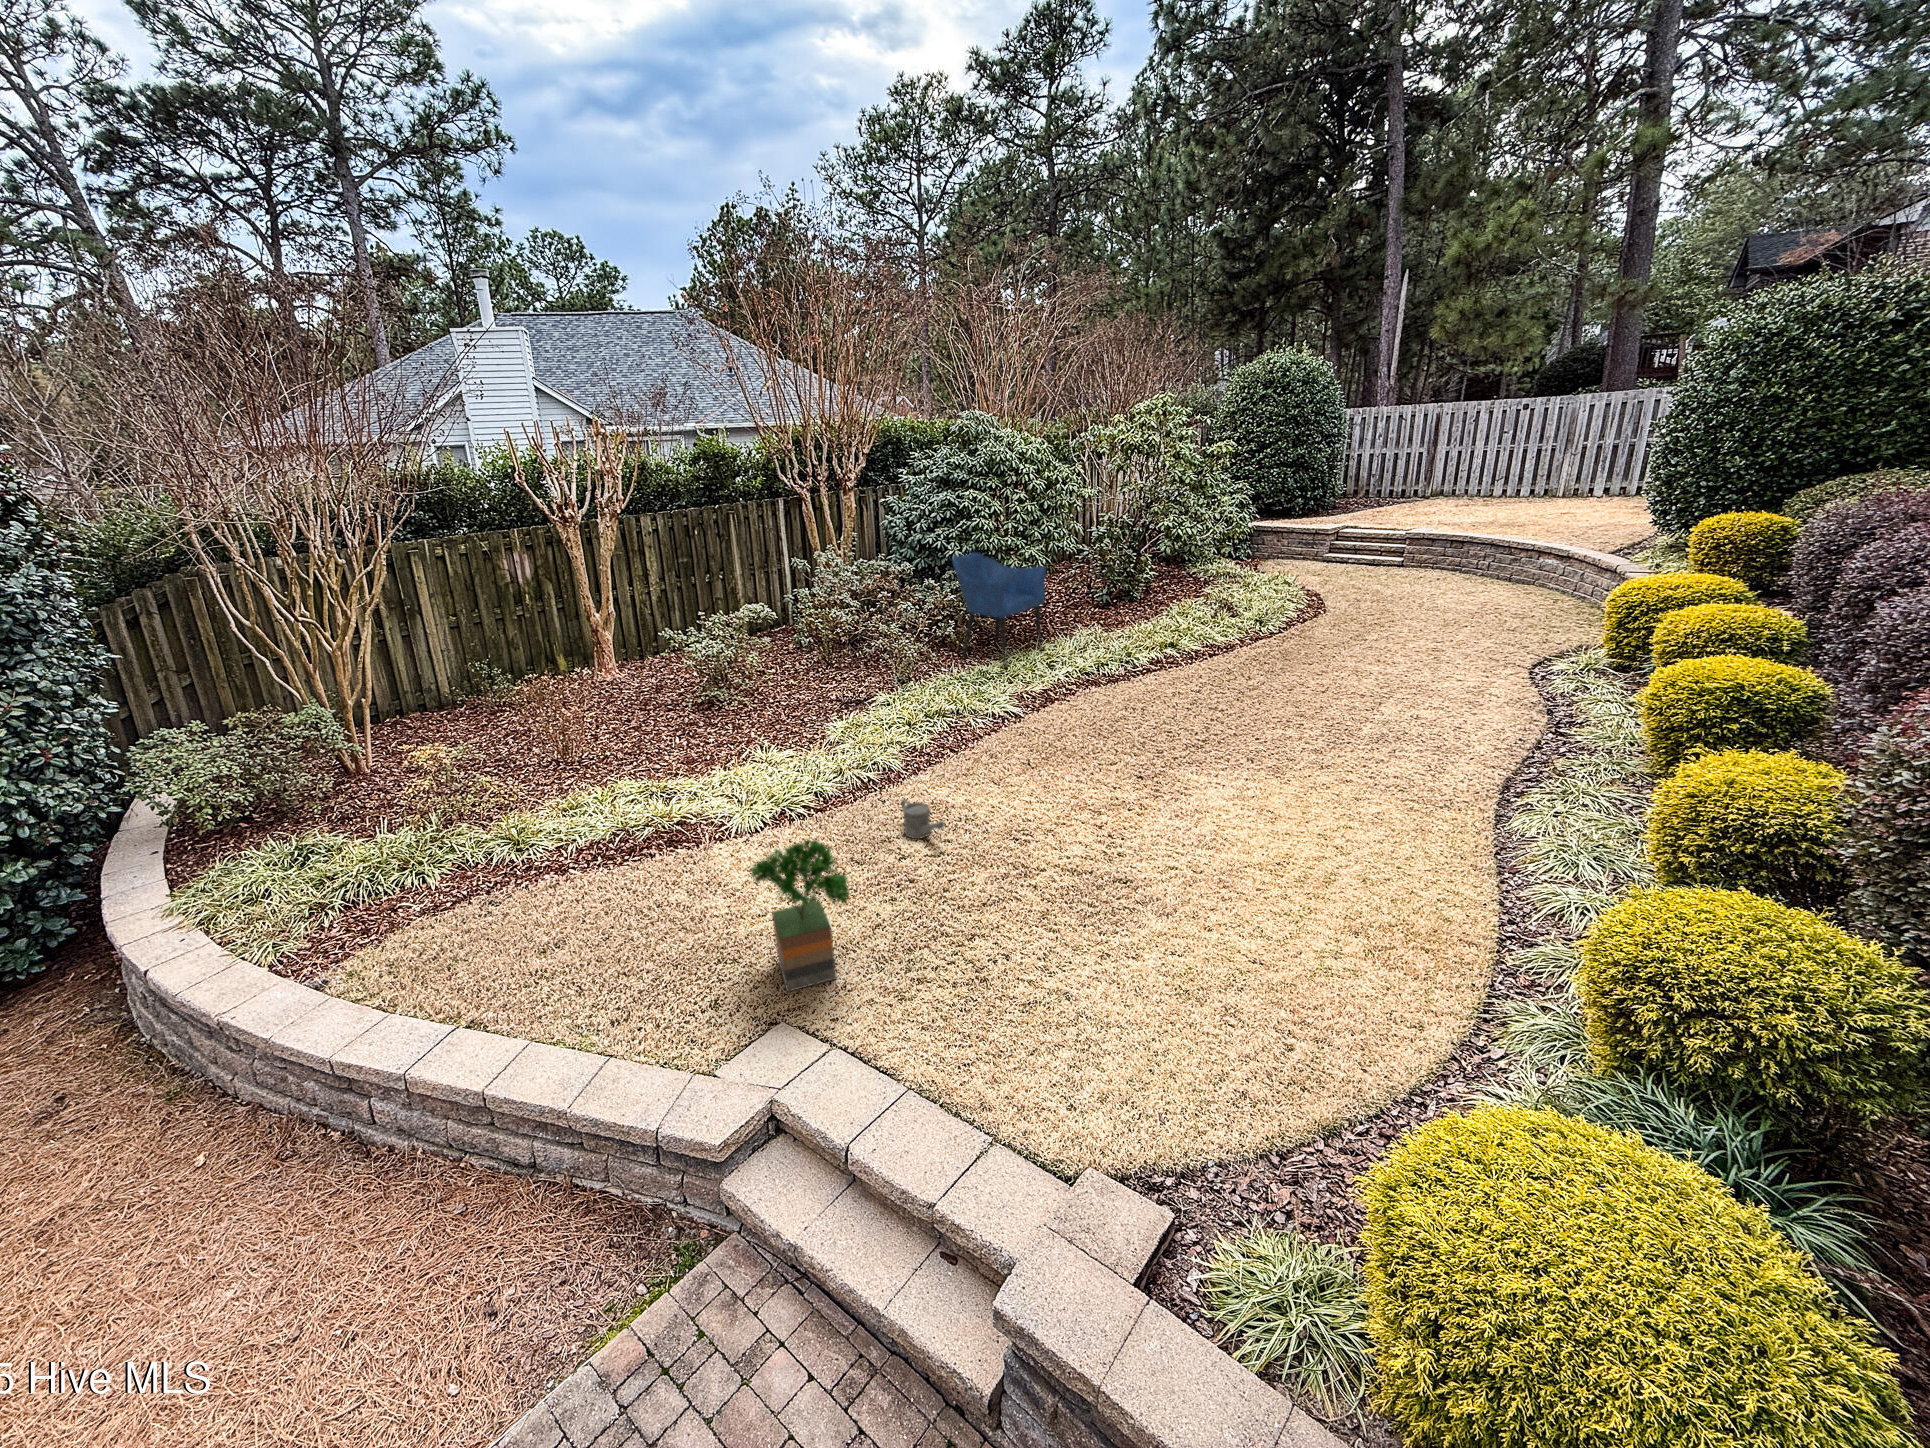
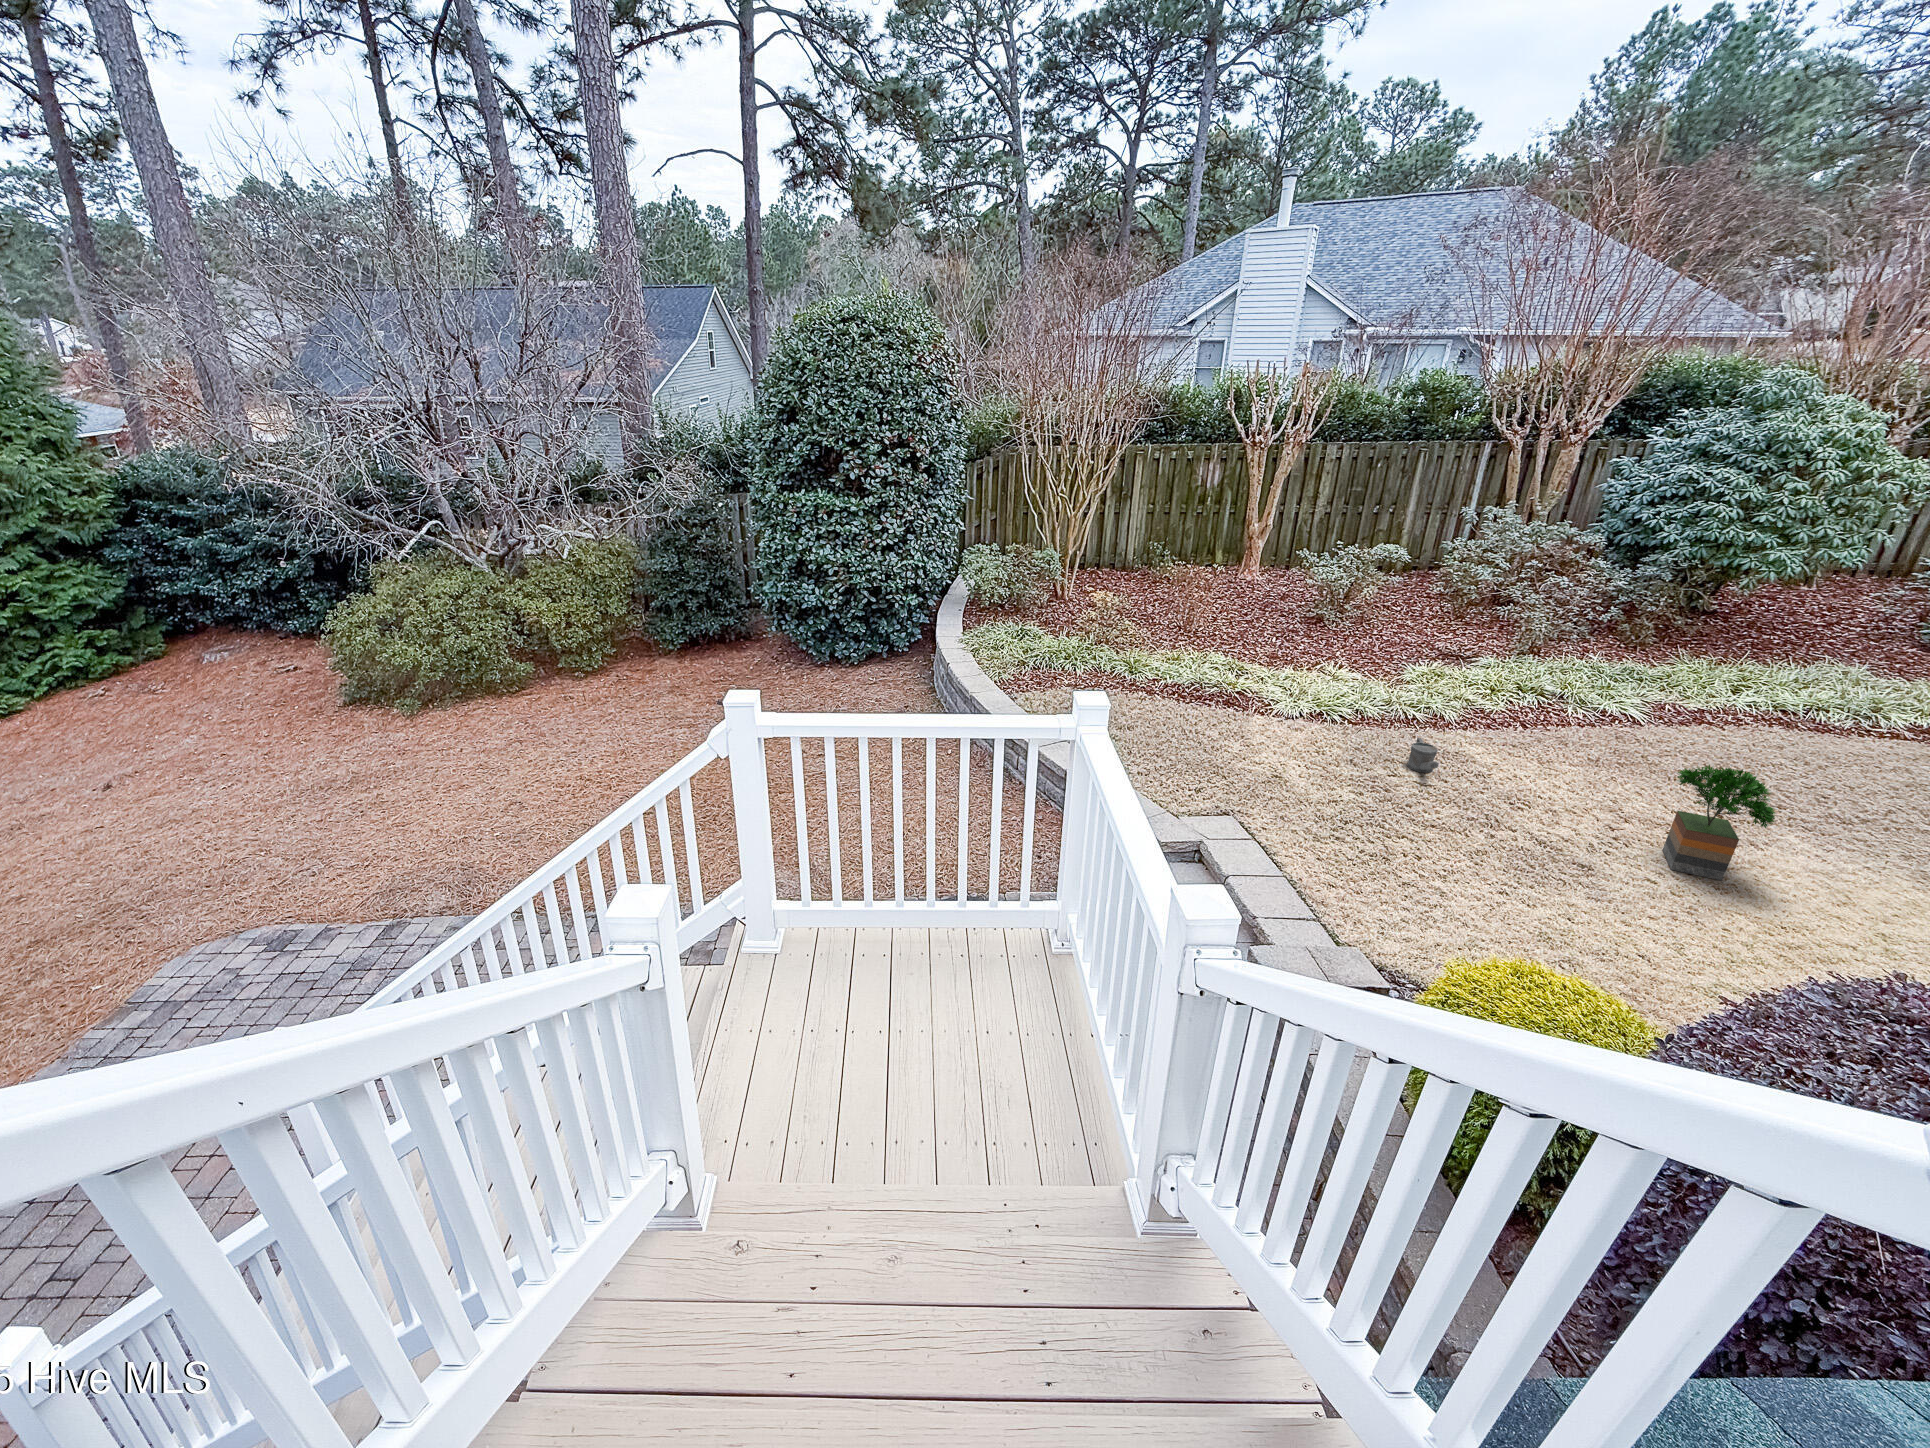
armchair: present [952,553,1046,668] -> none [1623,539,1793,679]
potted tree: present [751,839,849,992] -> present [1663,765,1775,880]

